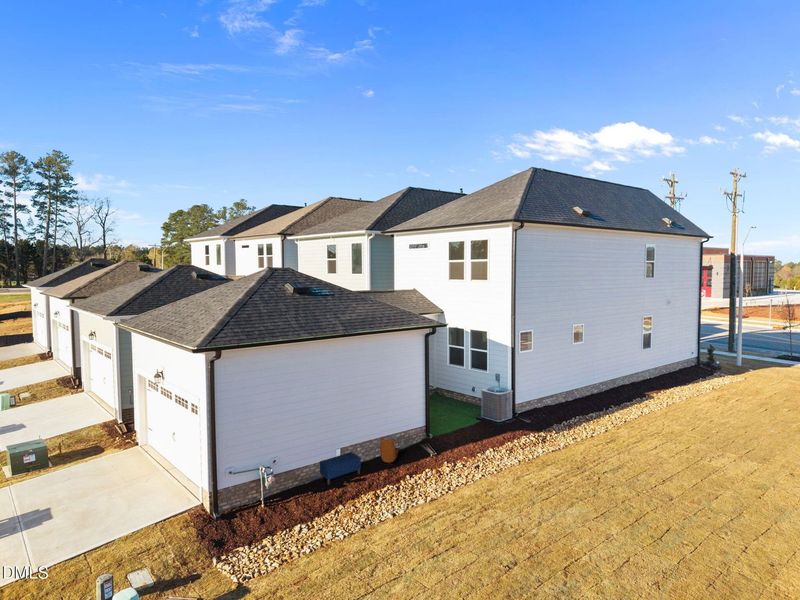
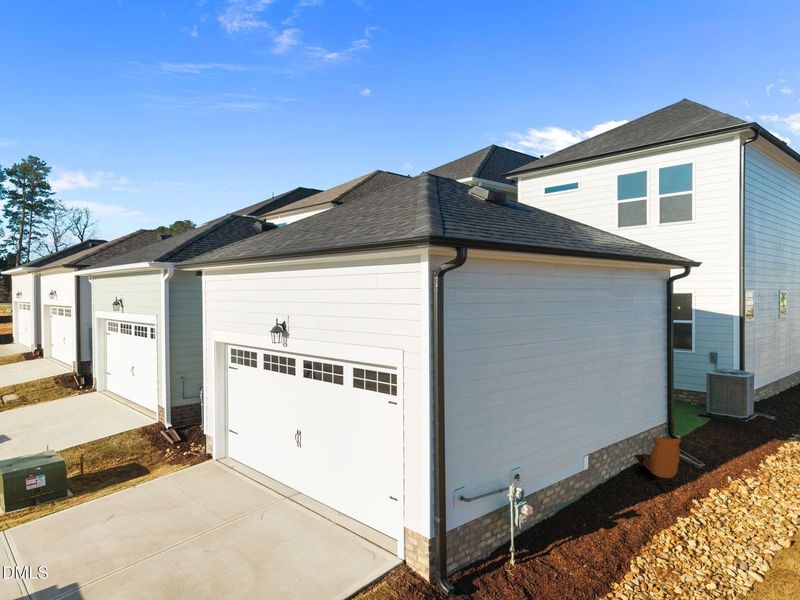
bench: present [319,452,361,485] -> none [565,461,628,519]

